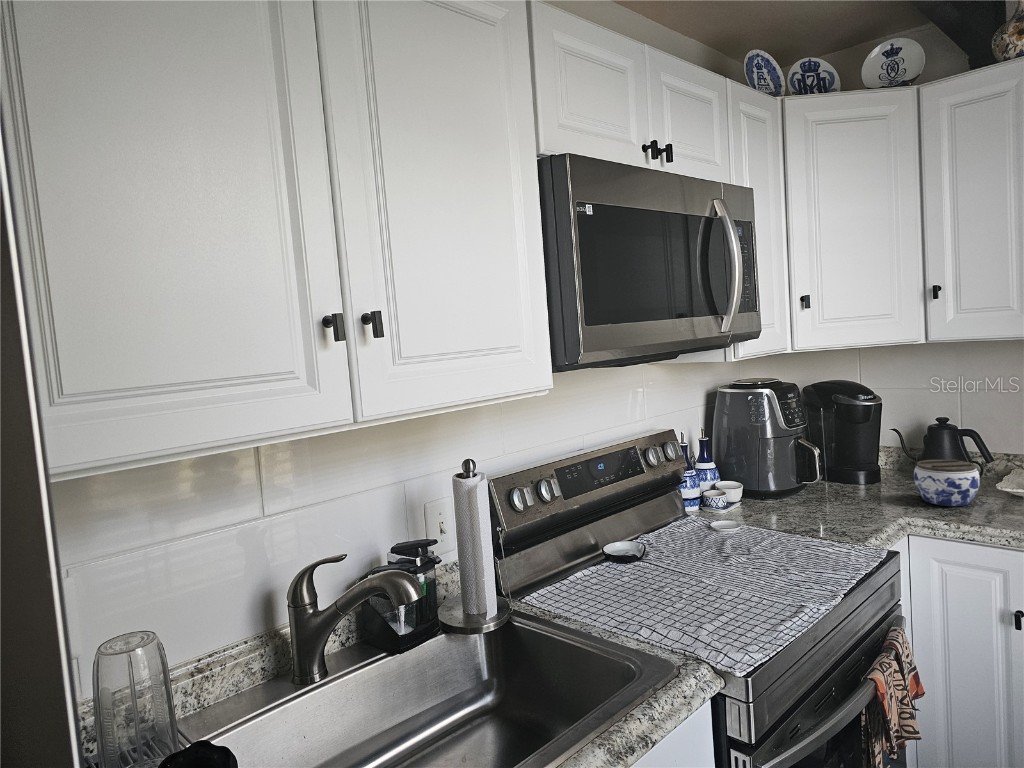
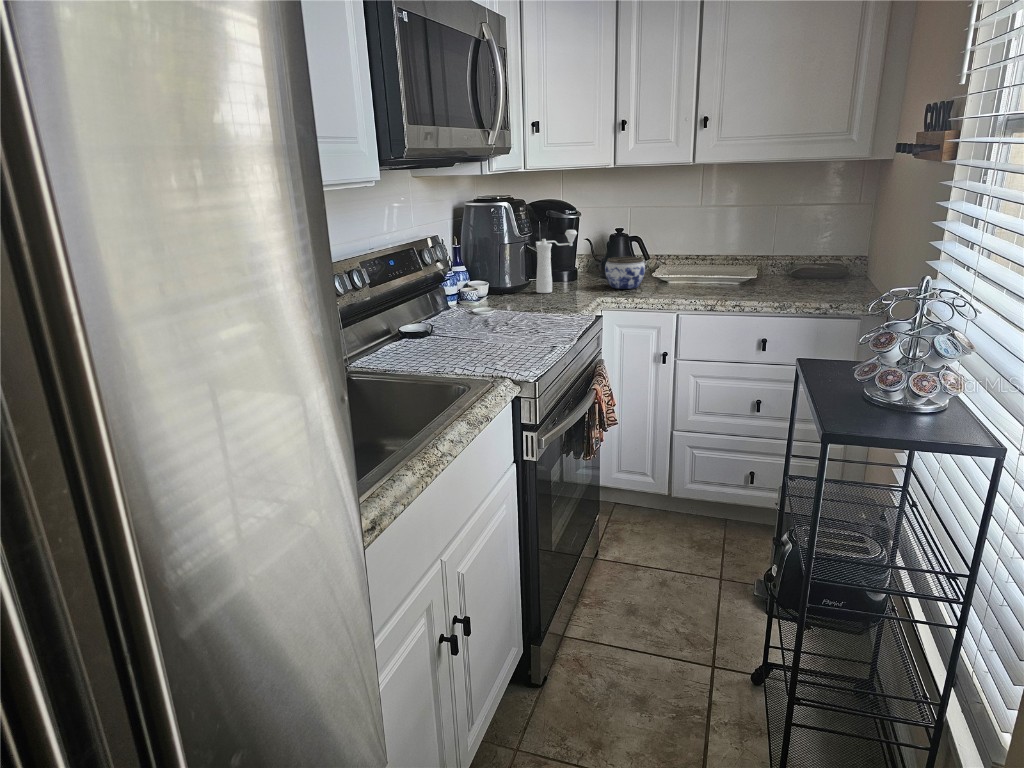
pepper mill: none [807,423,869,503] -> present [536,230,577,293]

